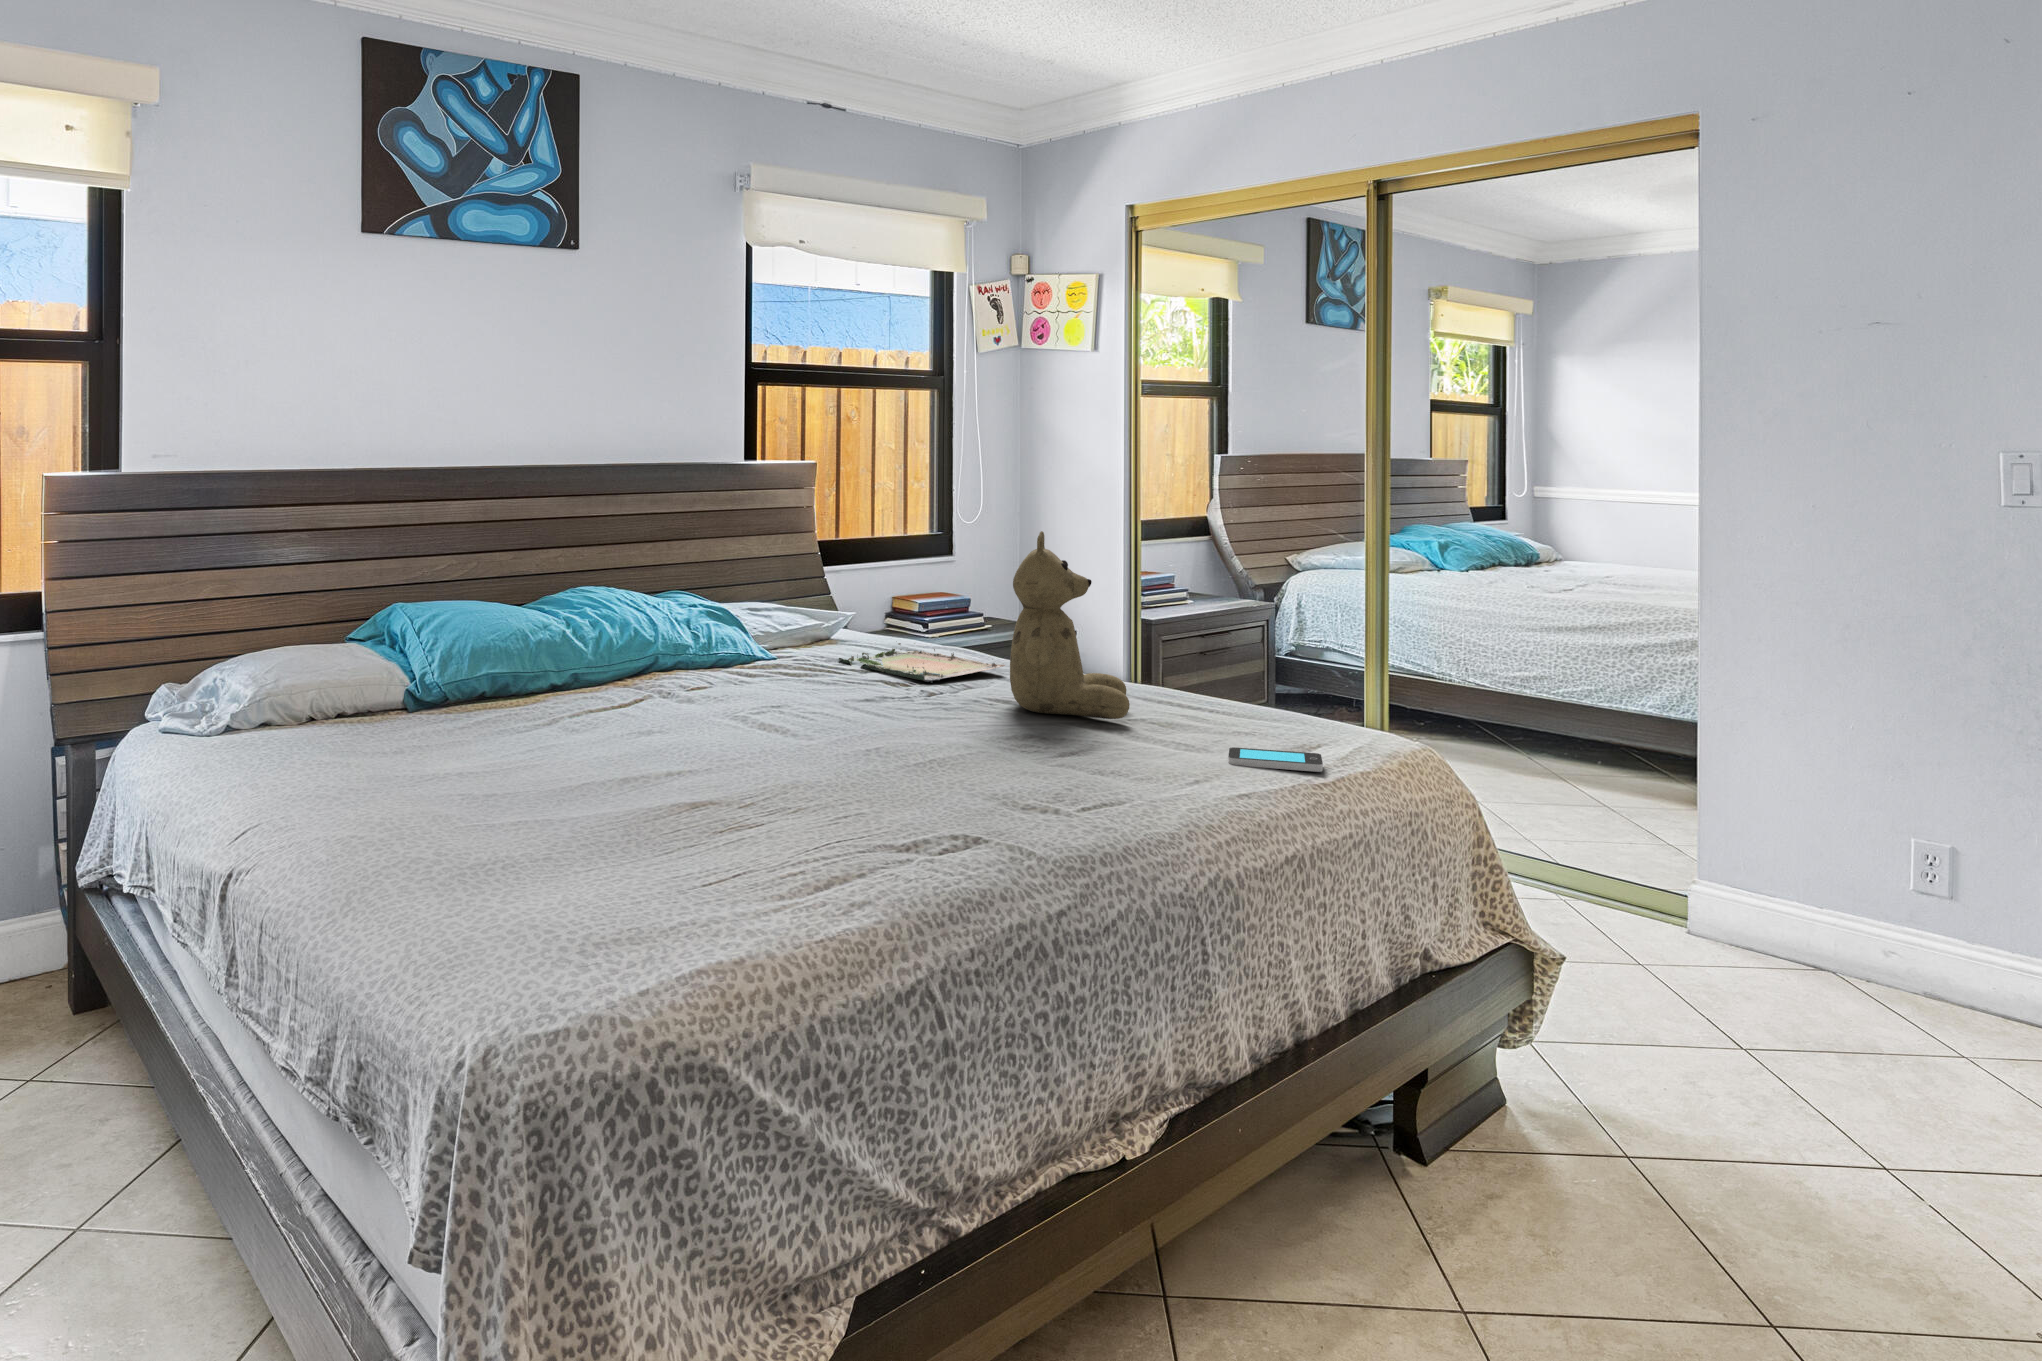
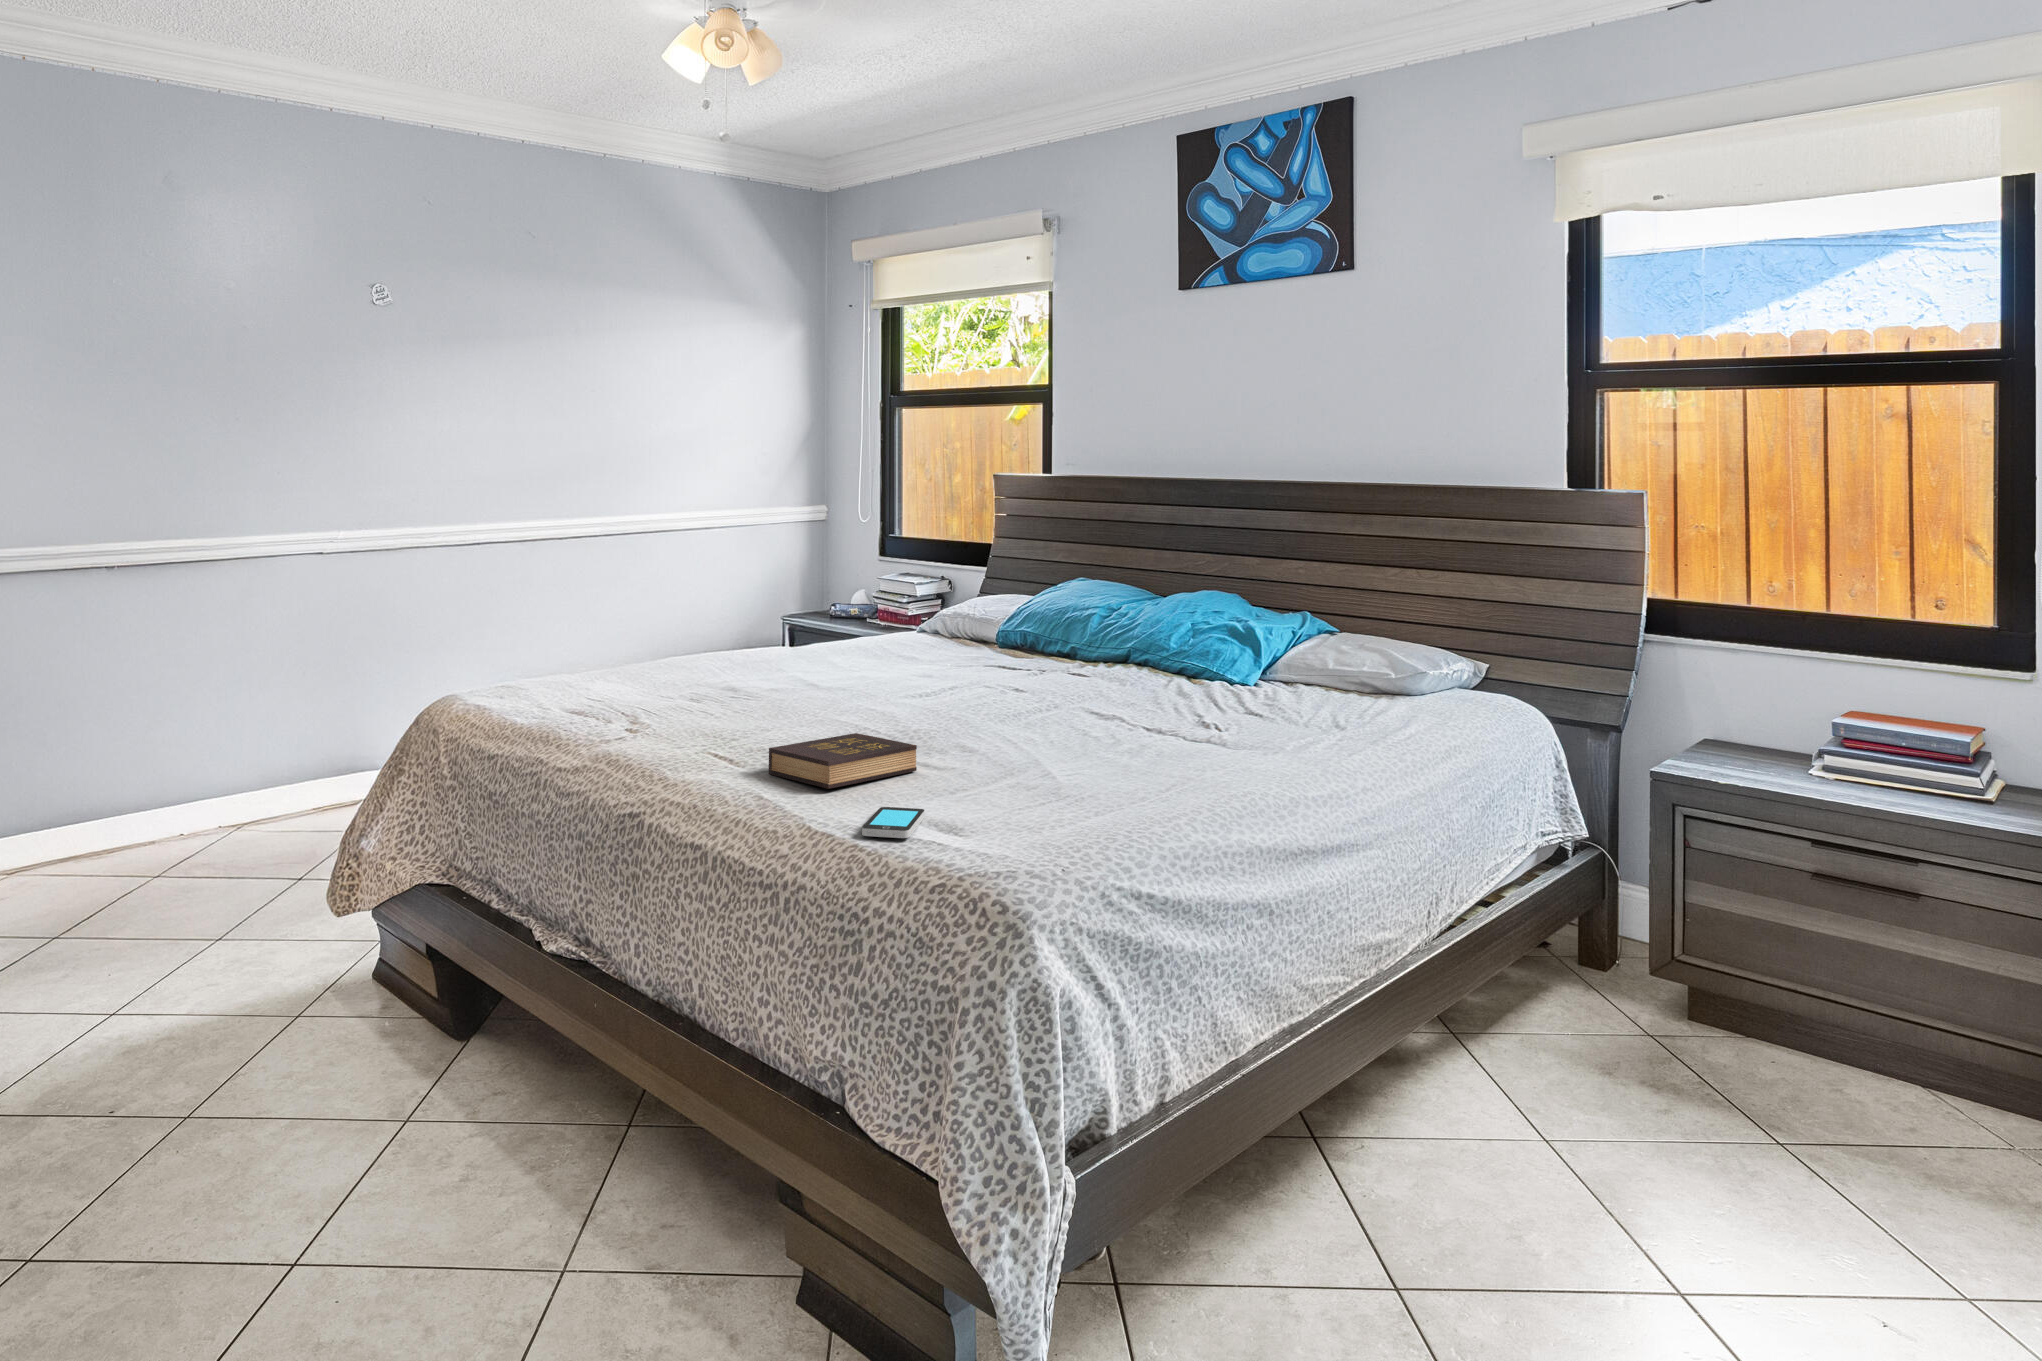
teddy bear: present [1010,531,1130,719] -> none [978,582,1134,784]
tray: present [839,643,1005,683] -> none [1132,711,1305,750]
hardback book: none [1005,714,1175,785] -> present [769,733,917,789]

